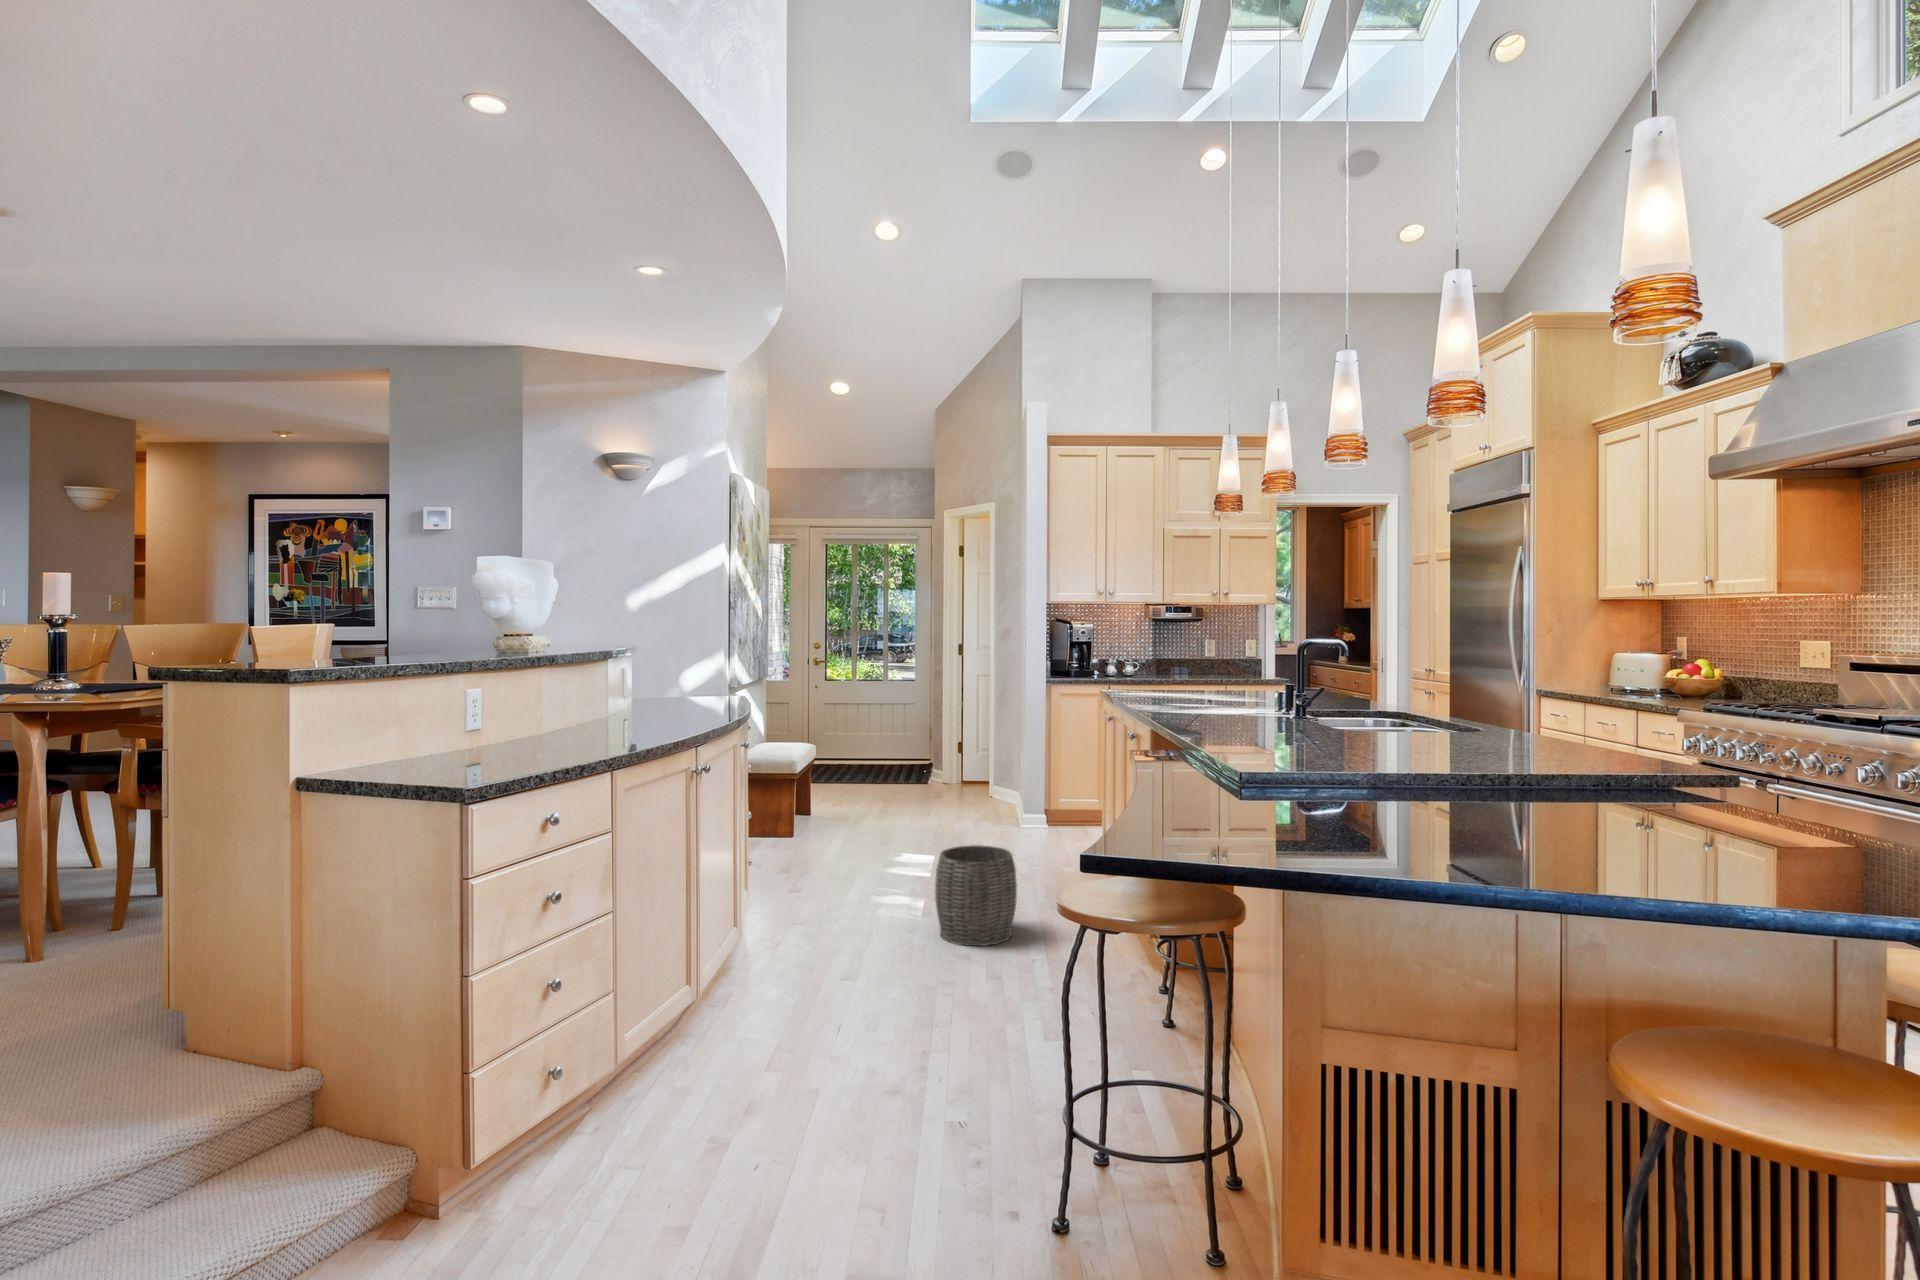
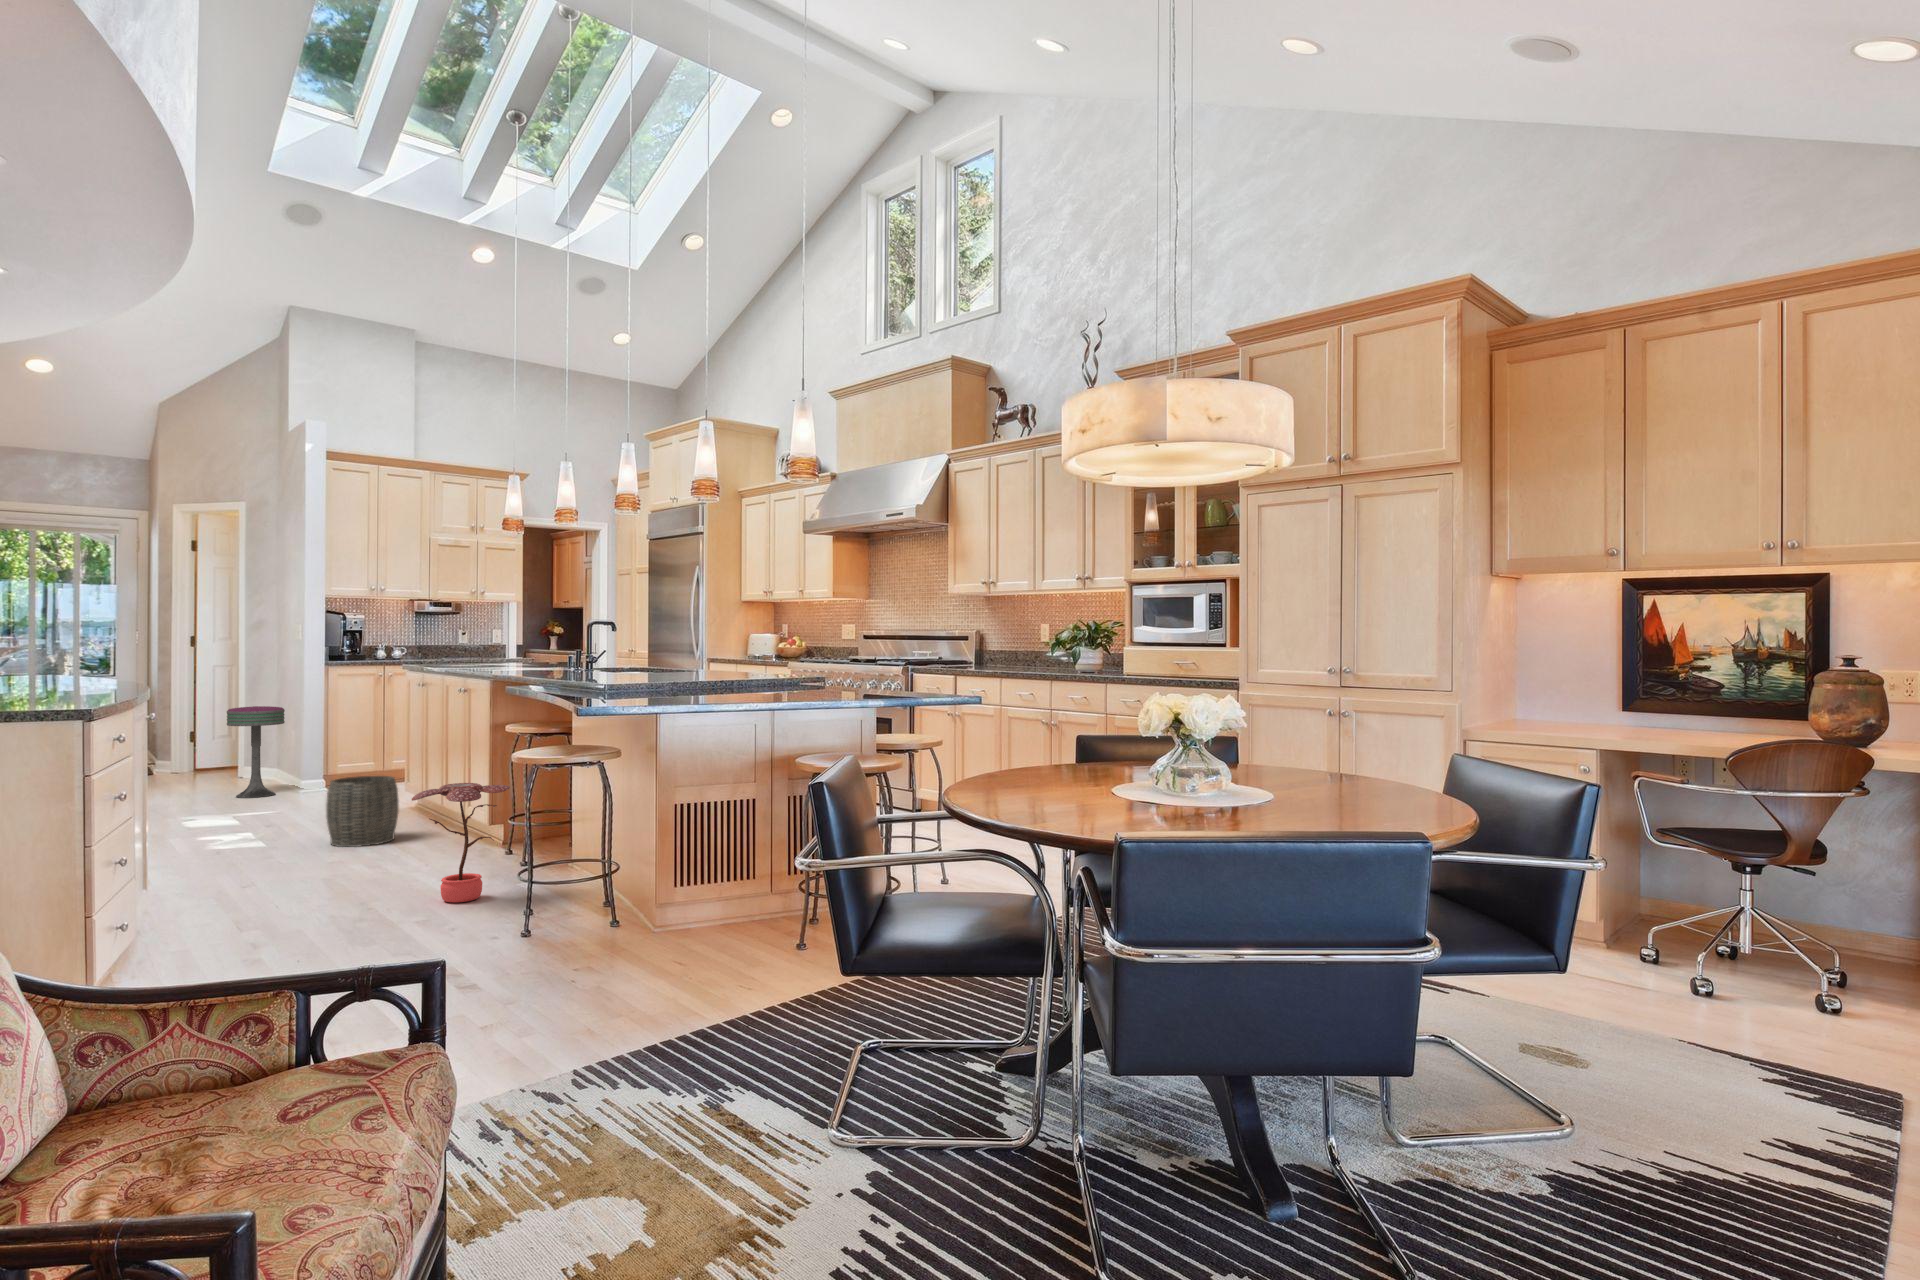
bar stool: none [962,722,1013,819] -> present [227,706,285,798]
potted plant: none [832,954,986,1181] -> present [412,783,510,903]

